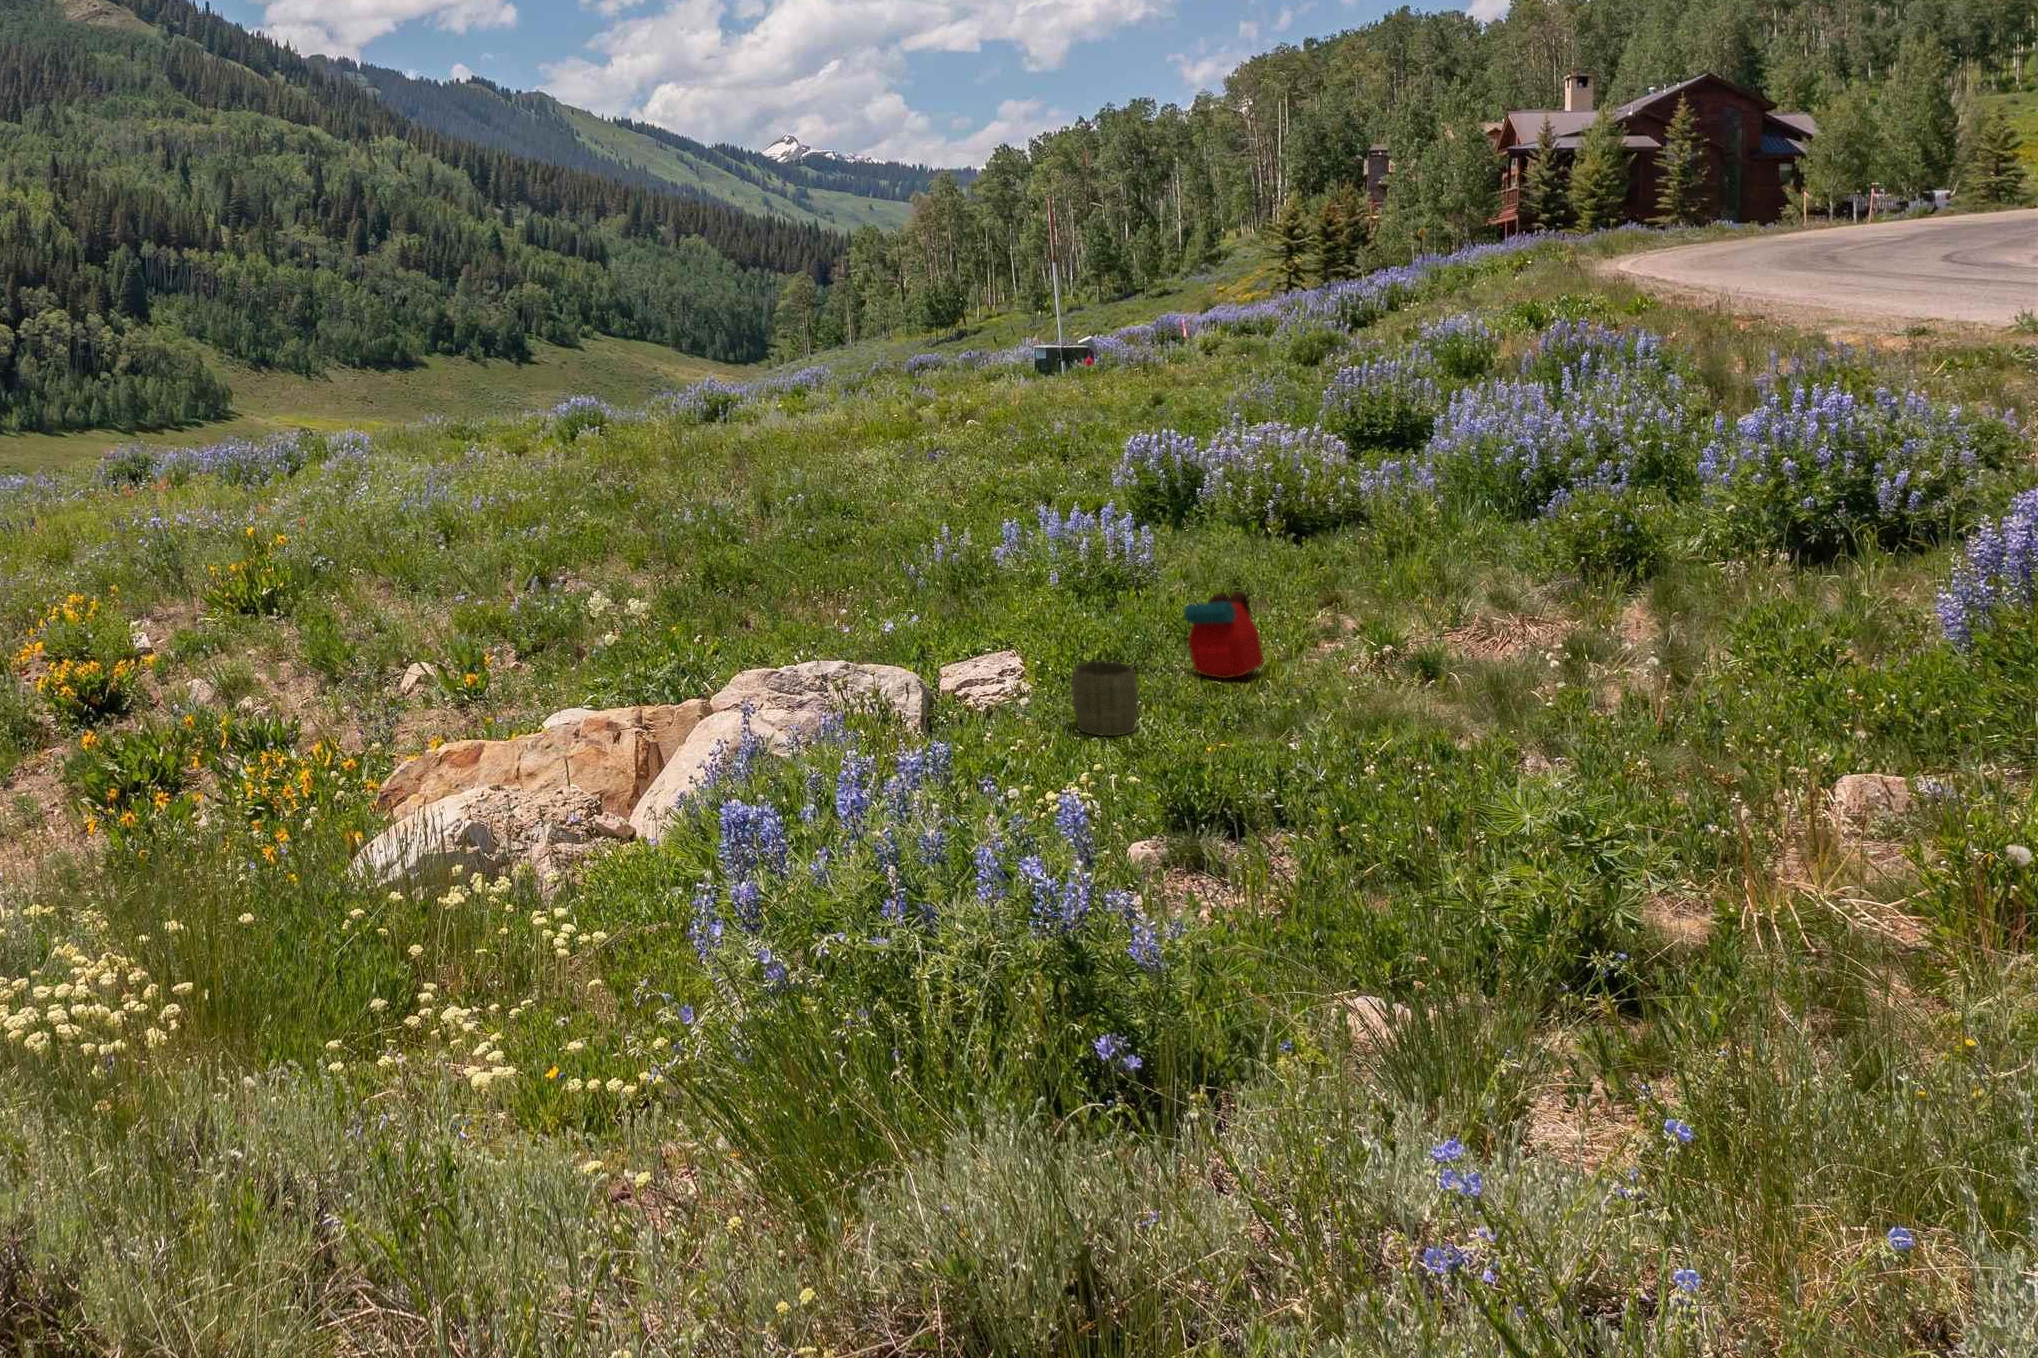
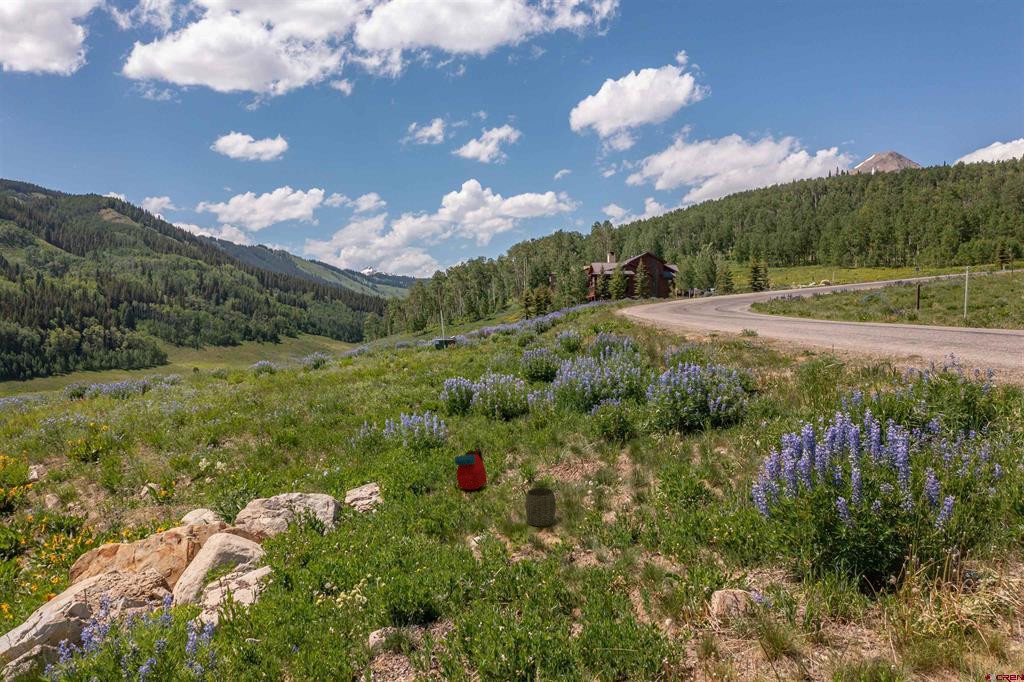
woven basket: present [1071,661,1139,736] -> present [525,488,556,526]

